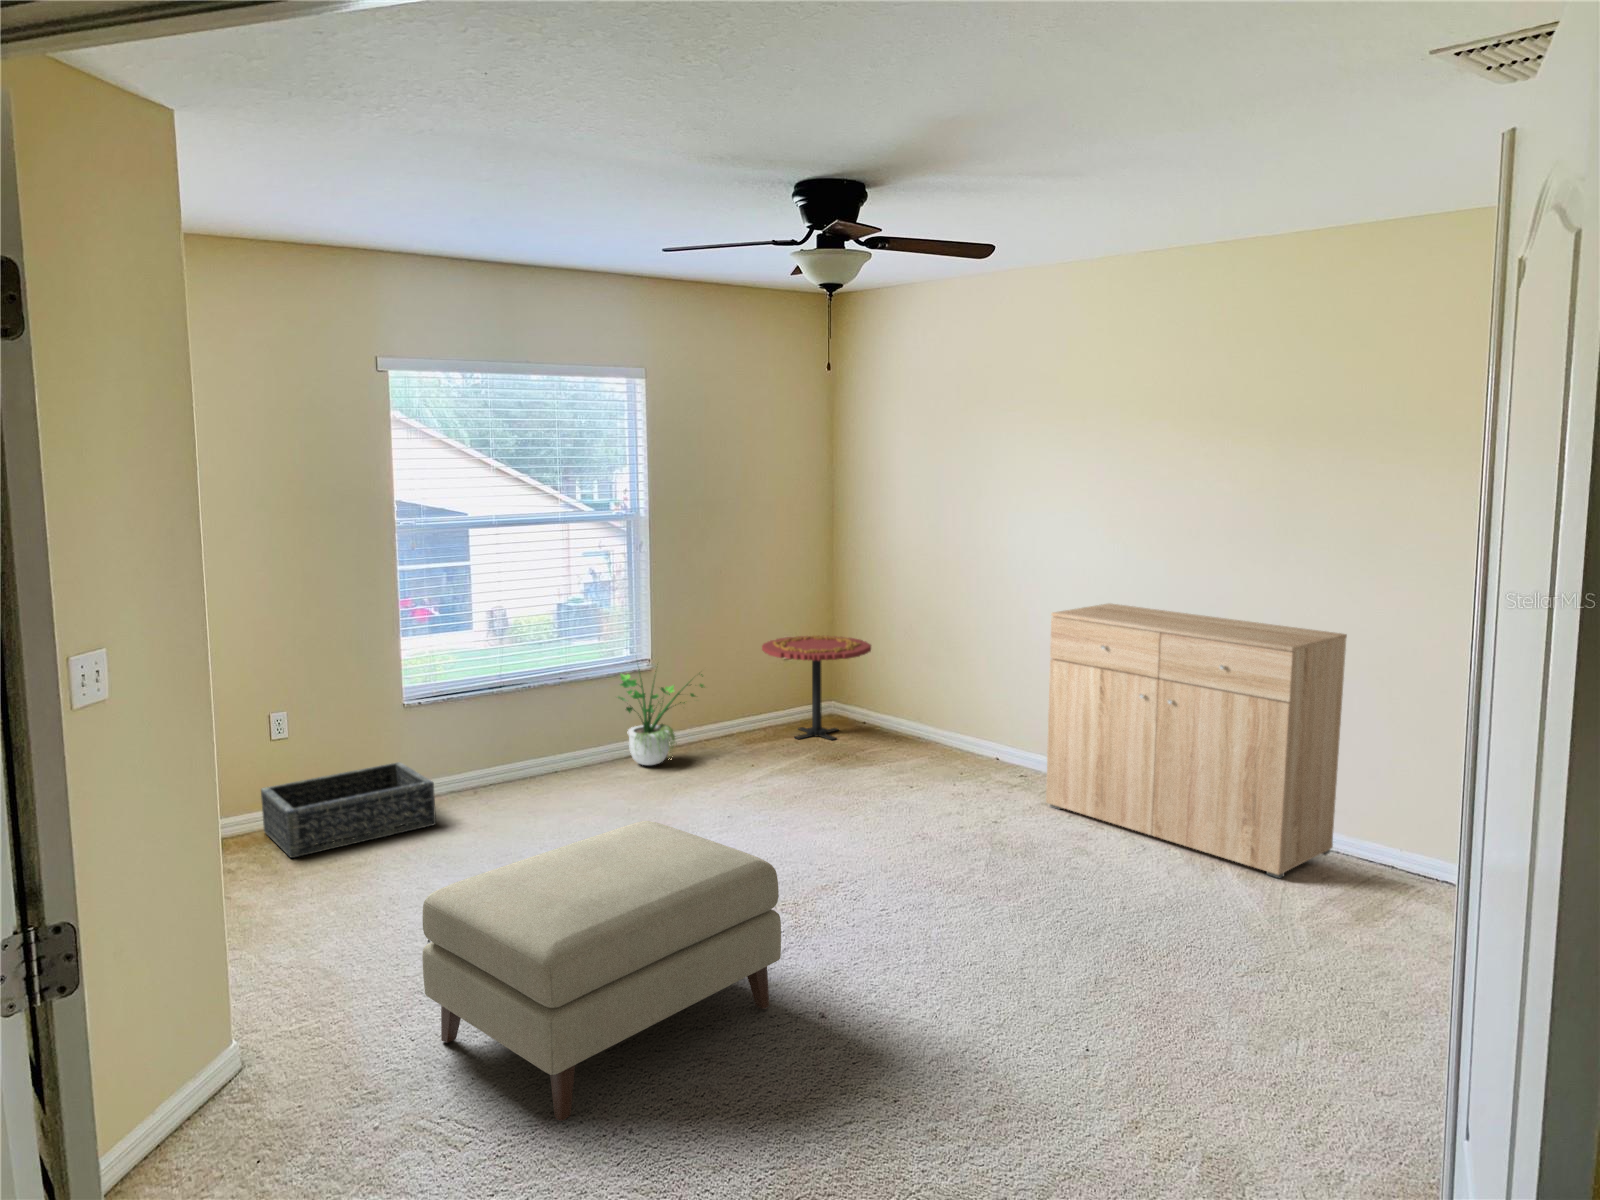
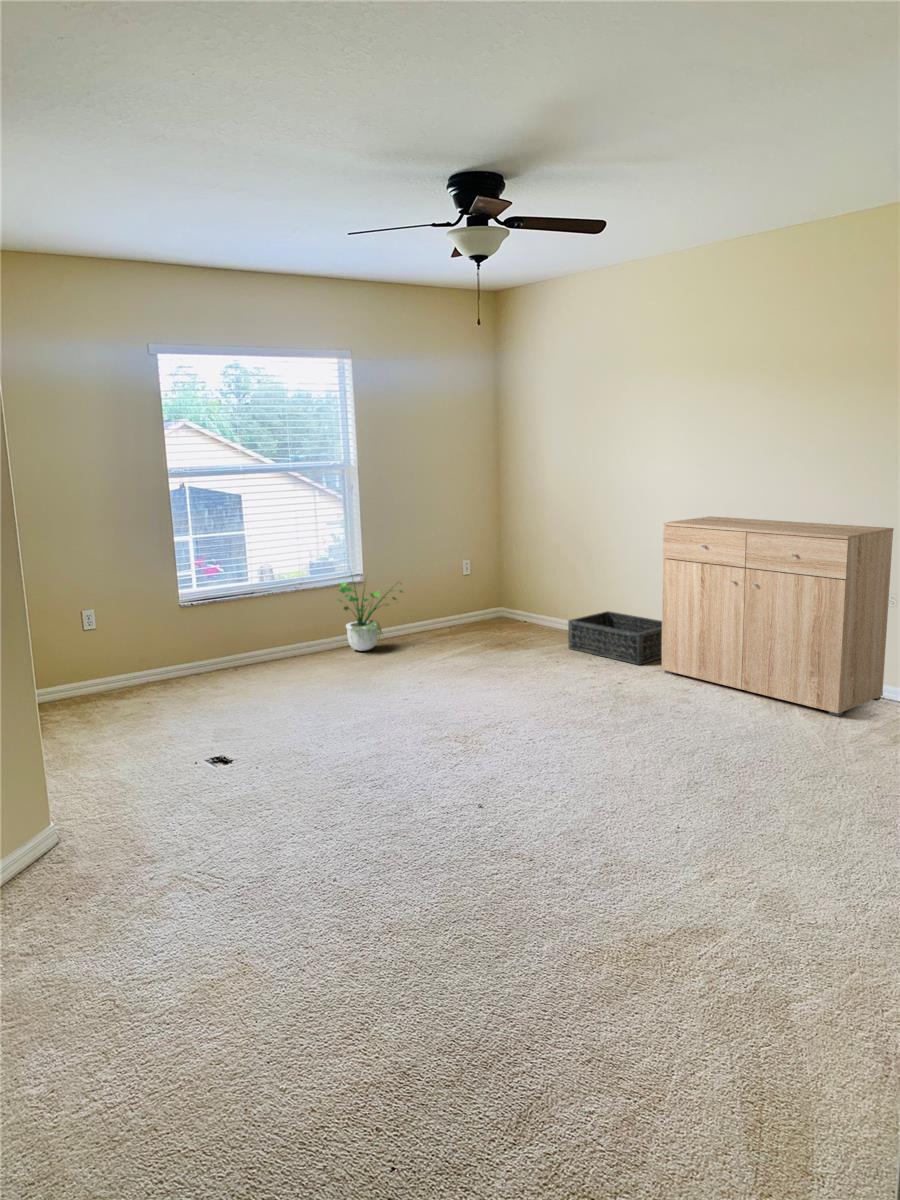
side table: present [762,636,871,740] -> none [447,555,530,632]
basket: present [261,762,436,858] -> present [568,611,662,665]
ottoman: present [422,821,781,1121] -> none [183,671,449,873]

